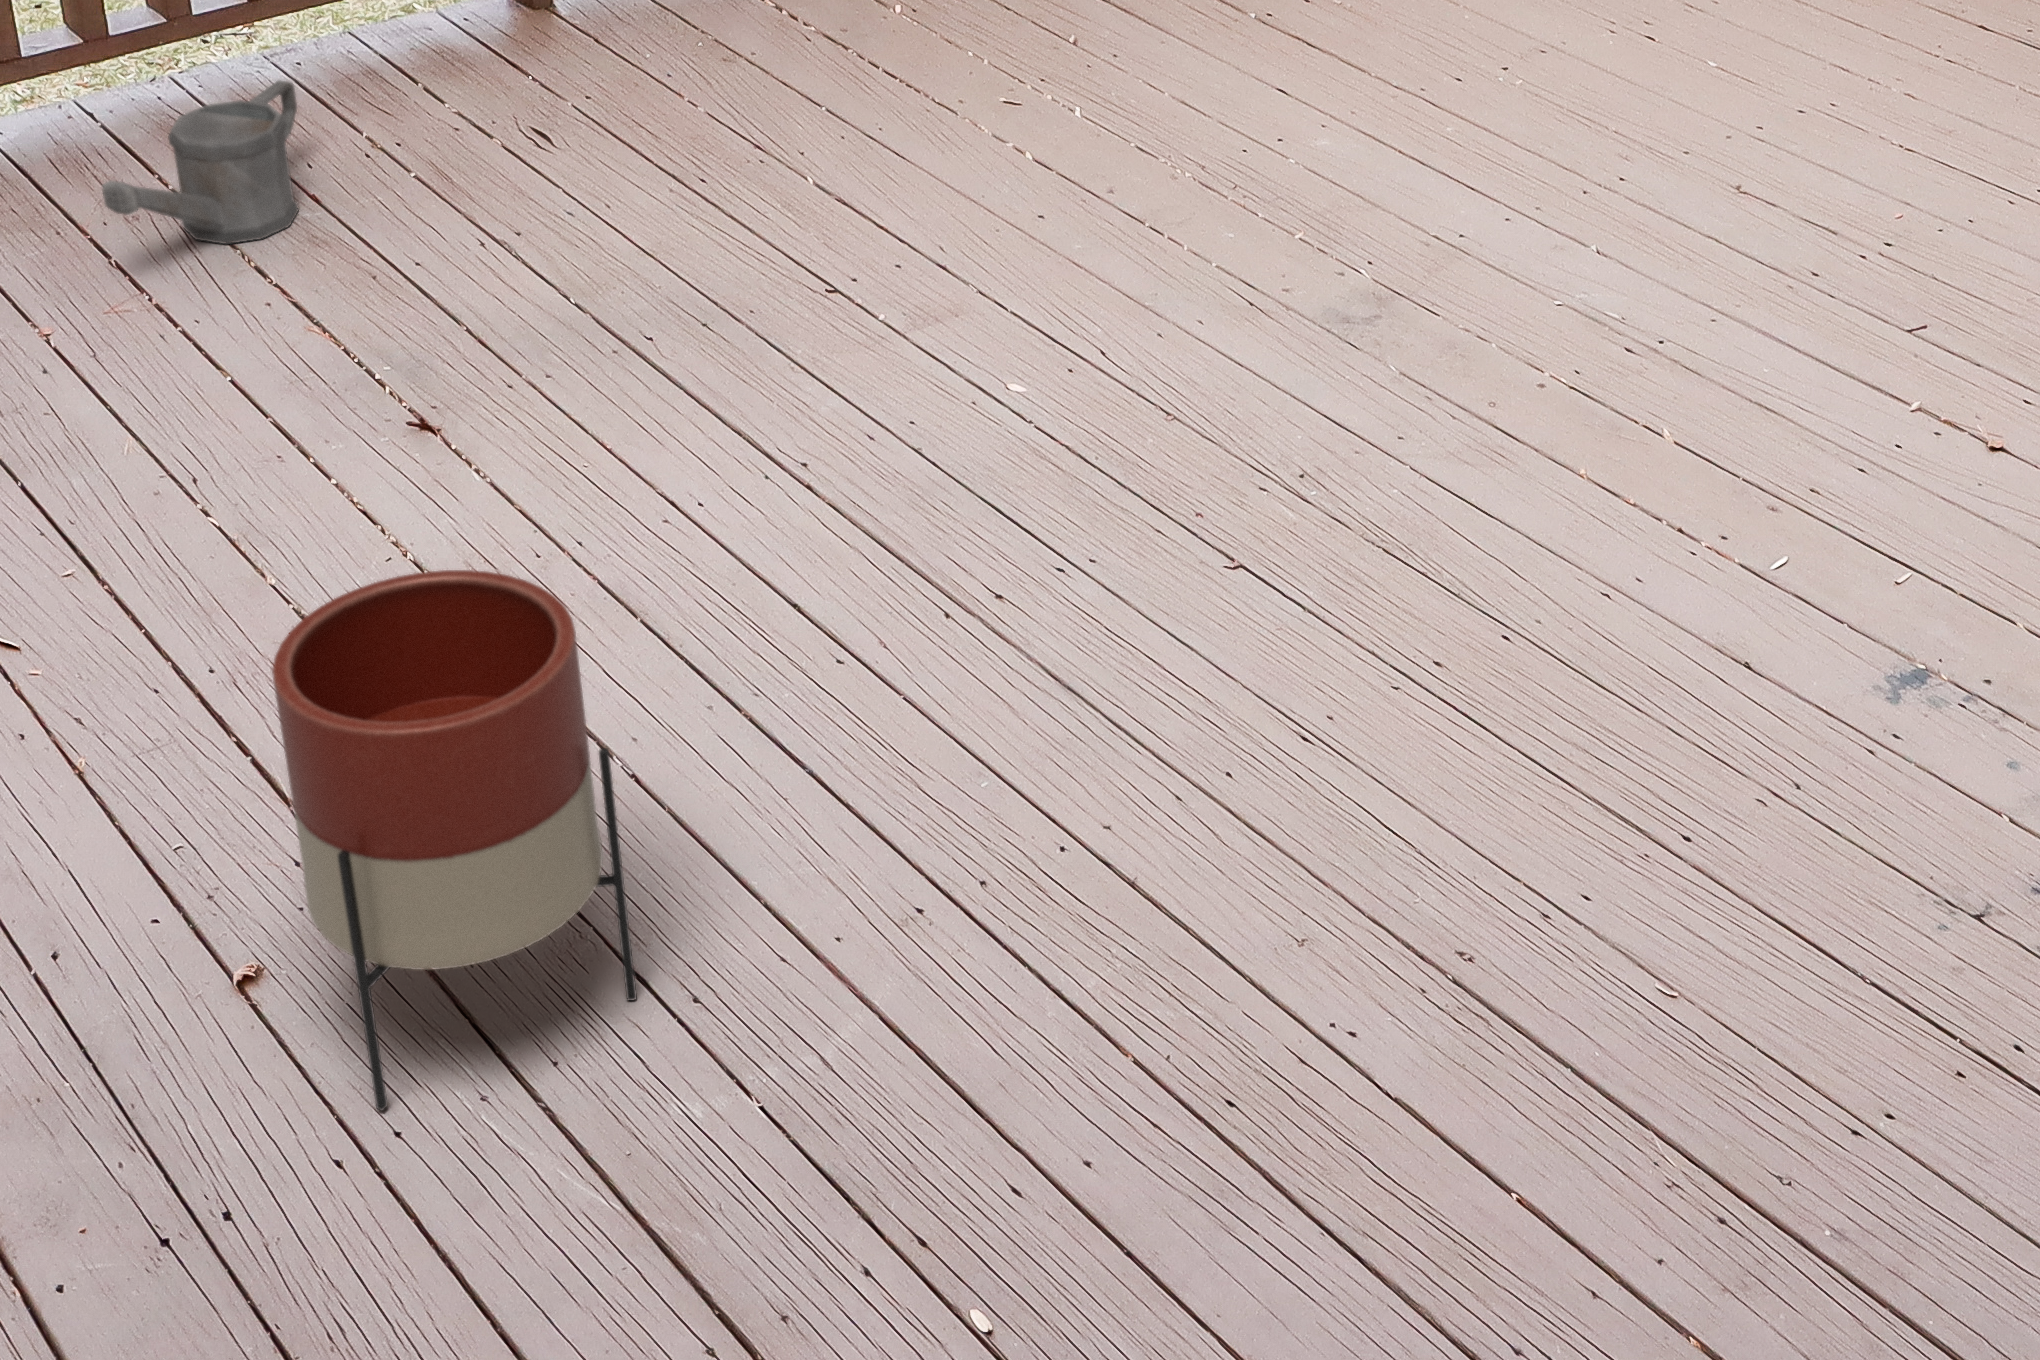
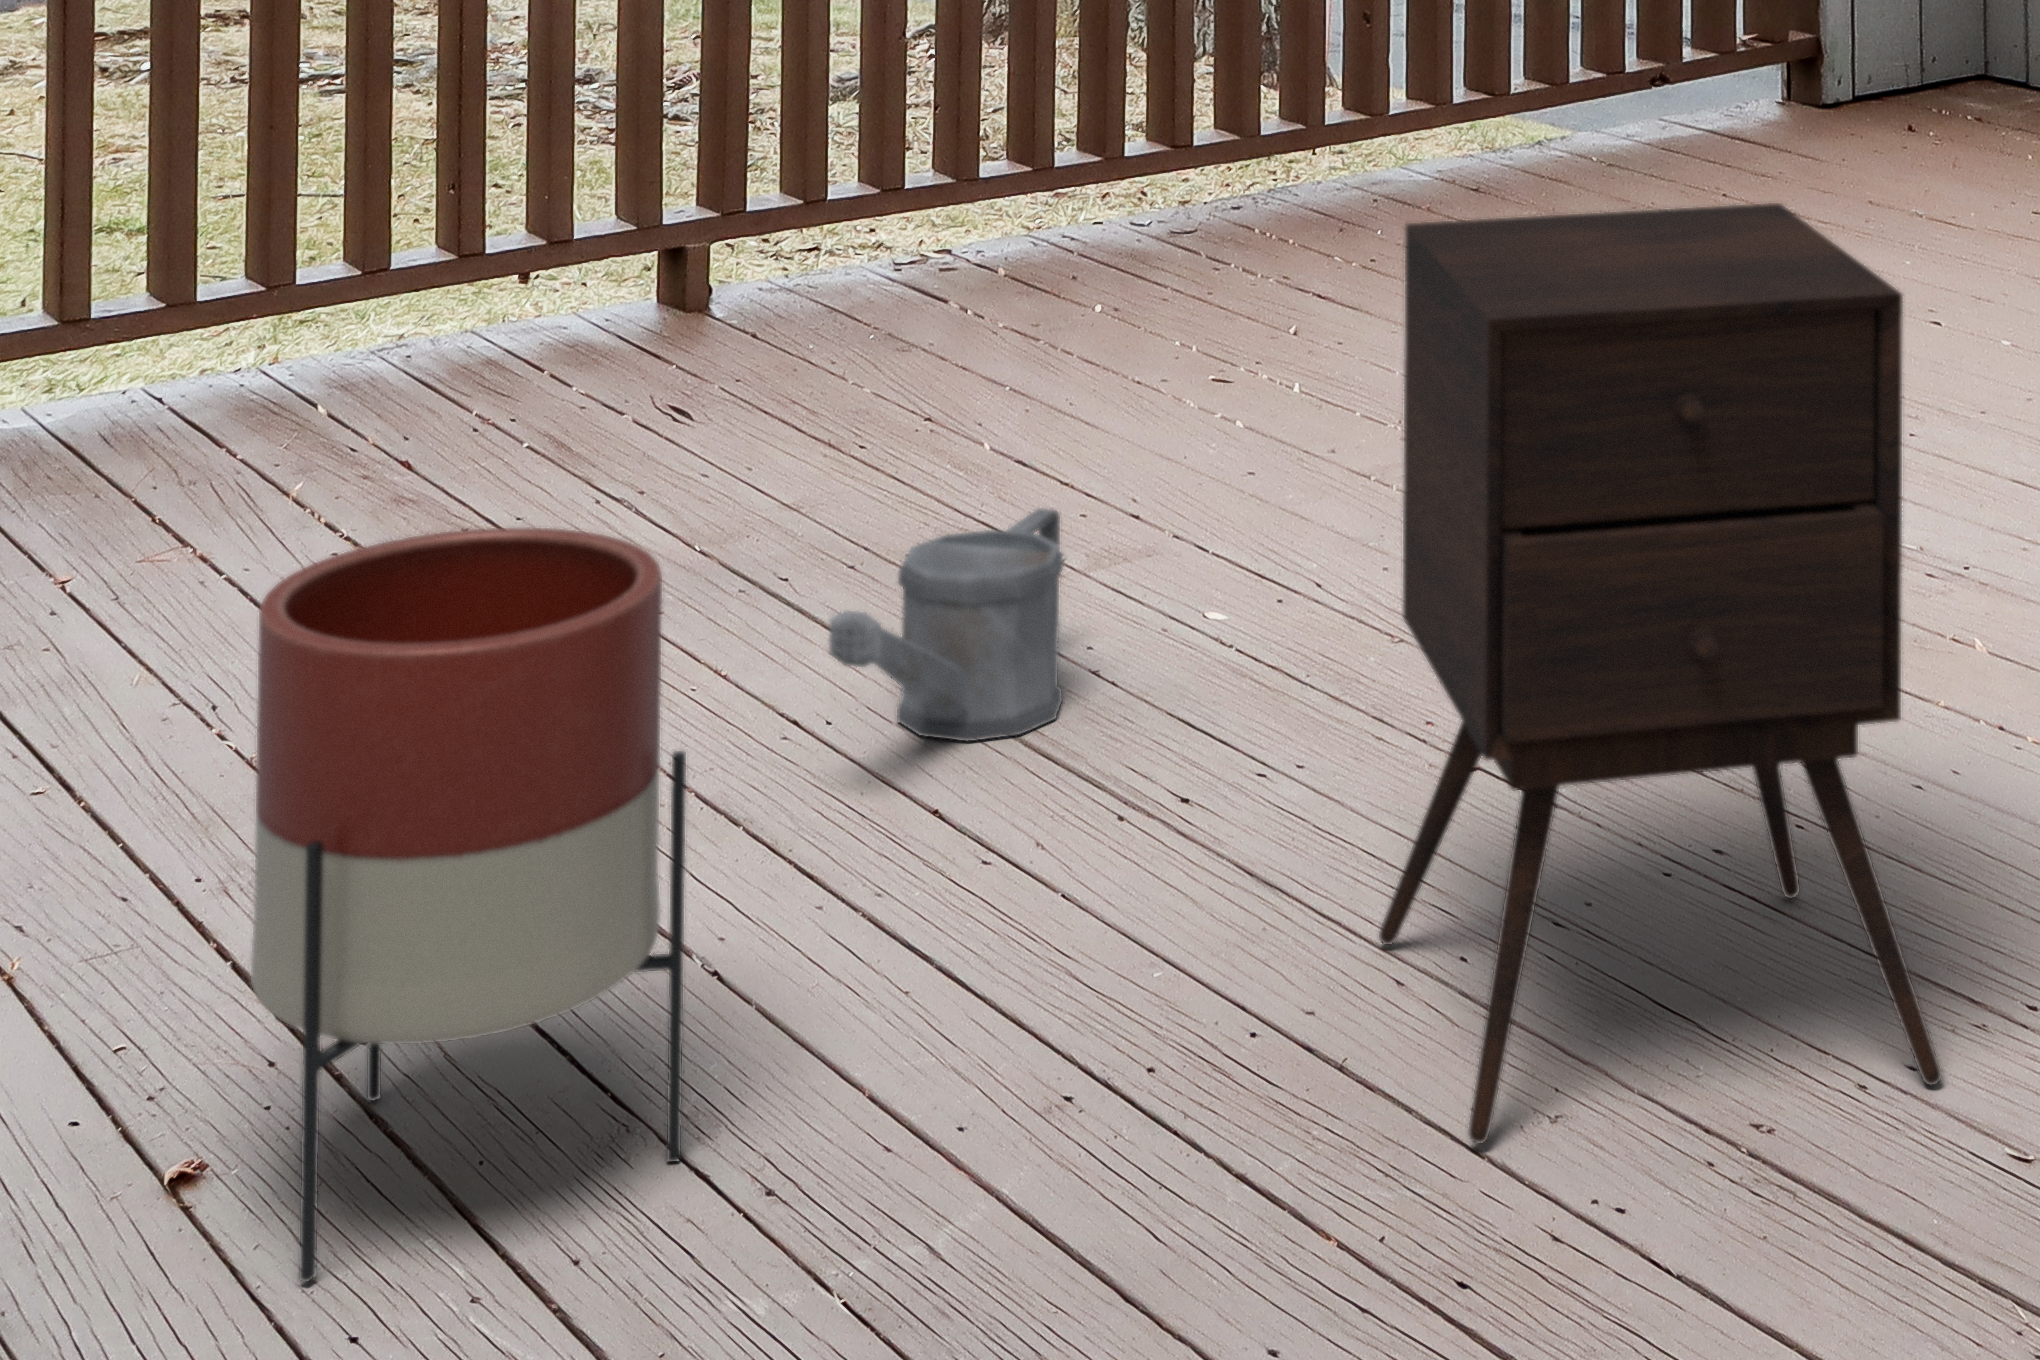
watering can: present [102,81,298,244] -> present [829,508,1064,741]
side table: none [1151,263,1577,995] -> present [1379,203,1942,1143]

